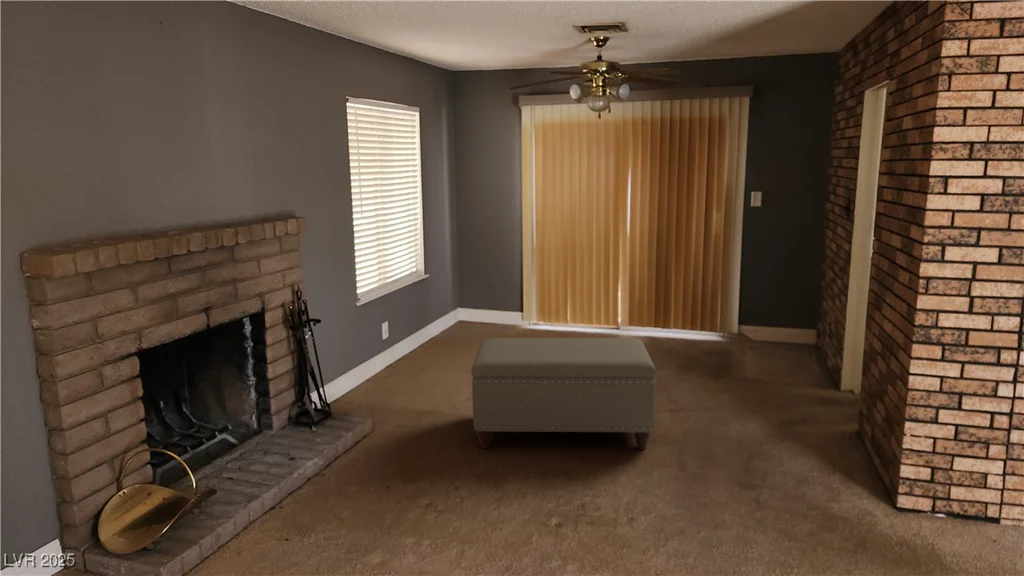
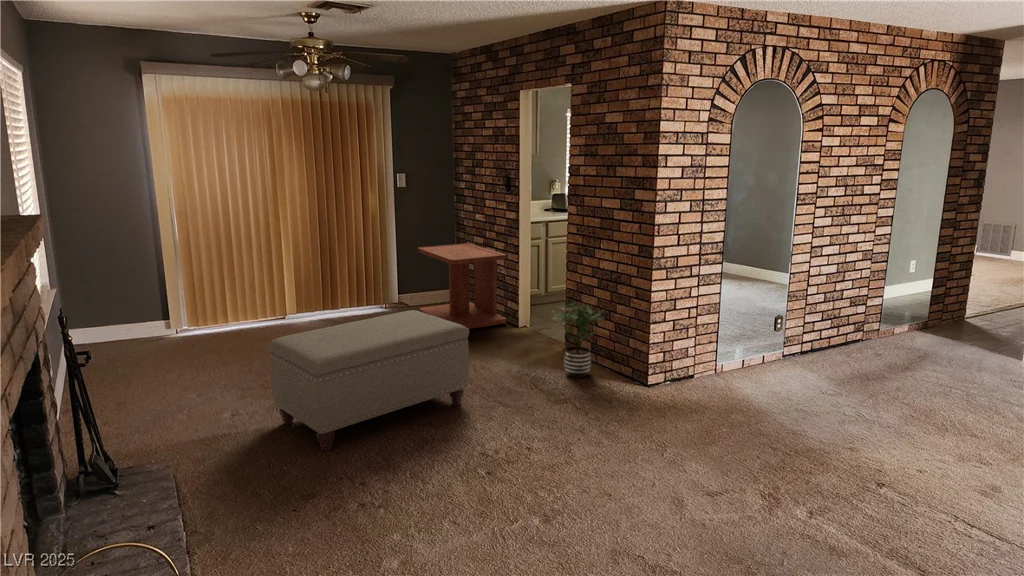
side table: none [746,276,835,381] -> present [418,243,506,329]
potted plant: none [789,365,871,467] -> present [557,302,603,378]

